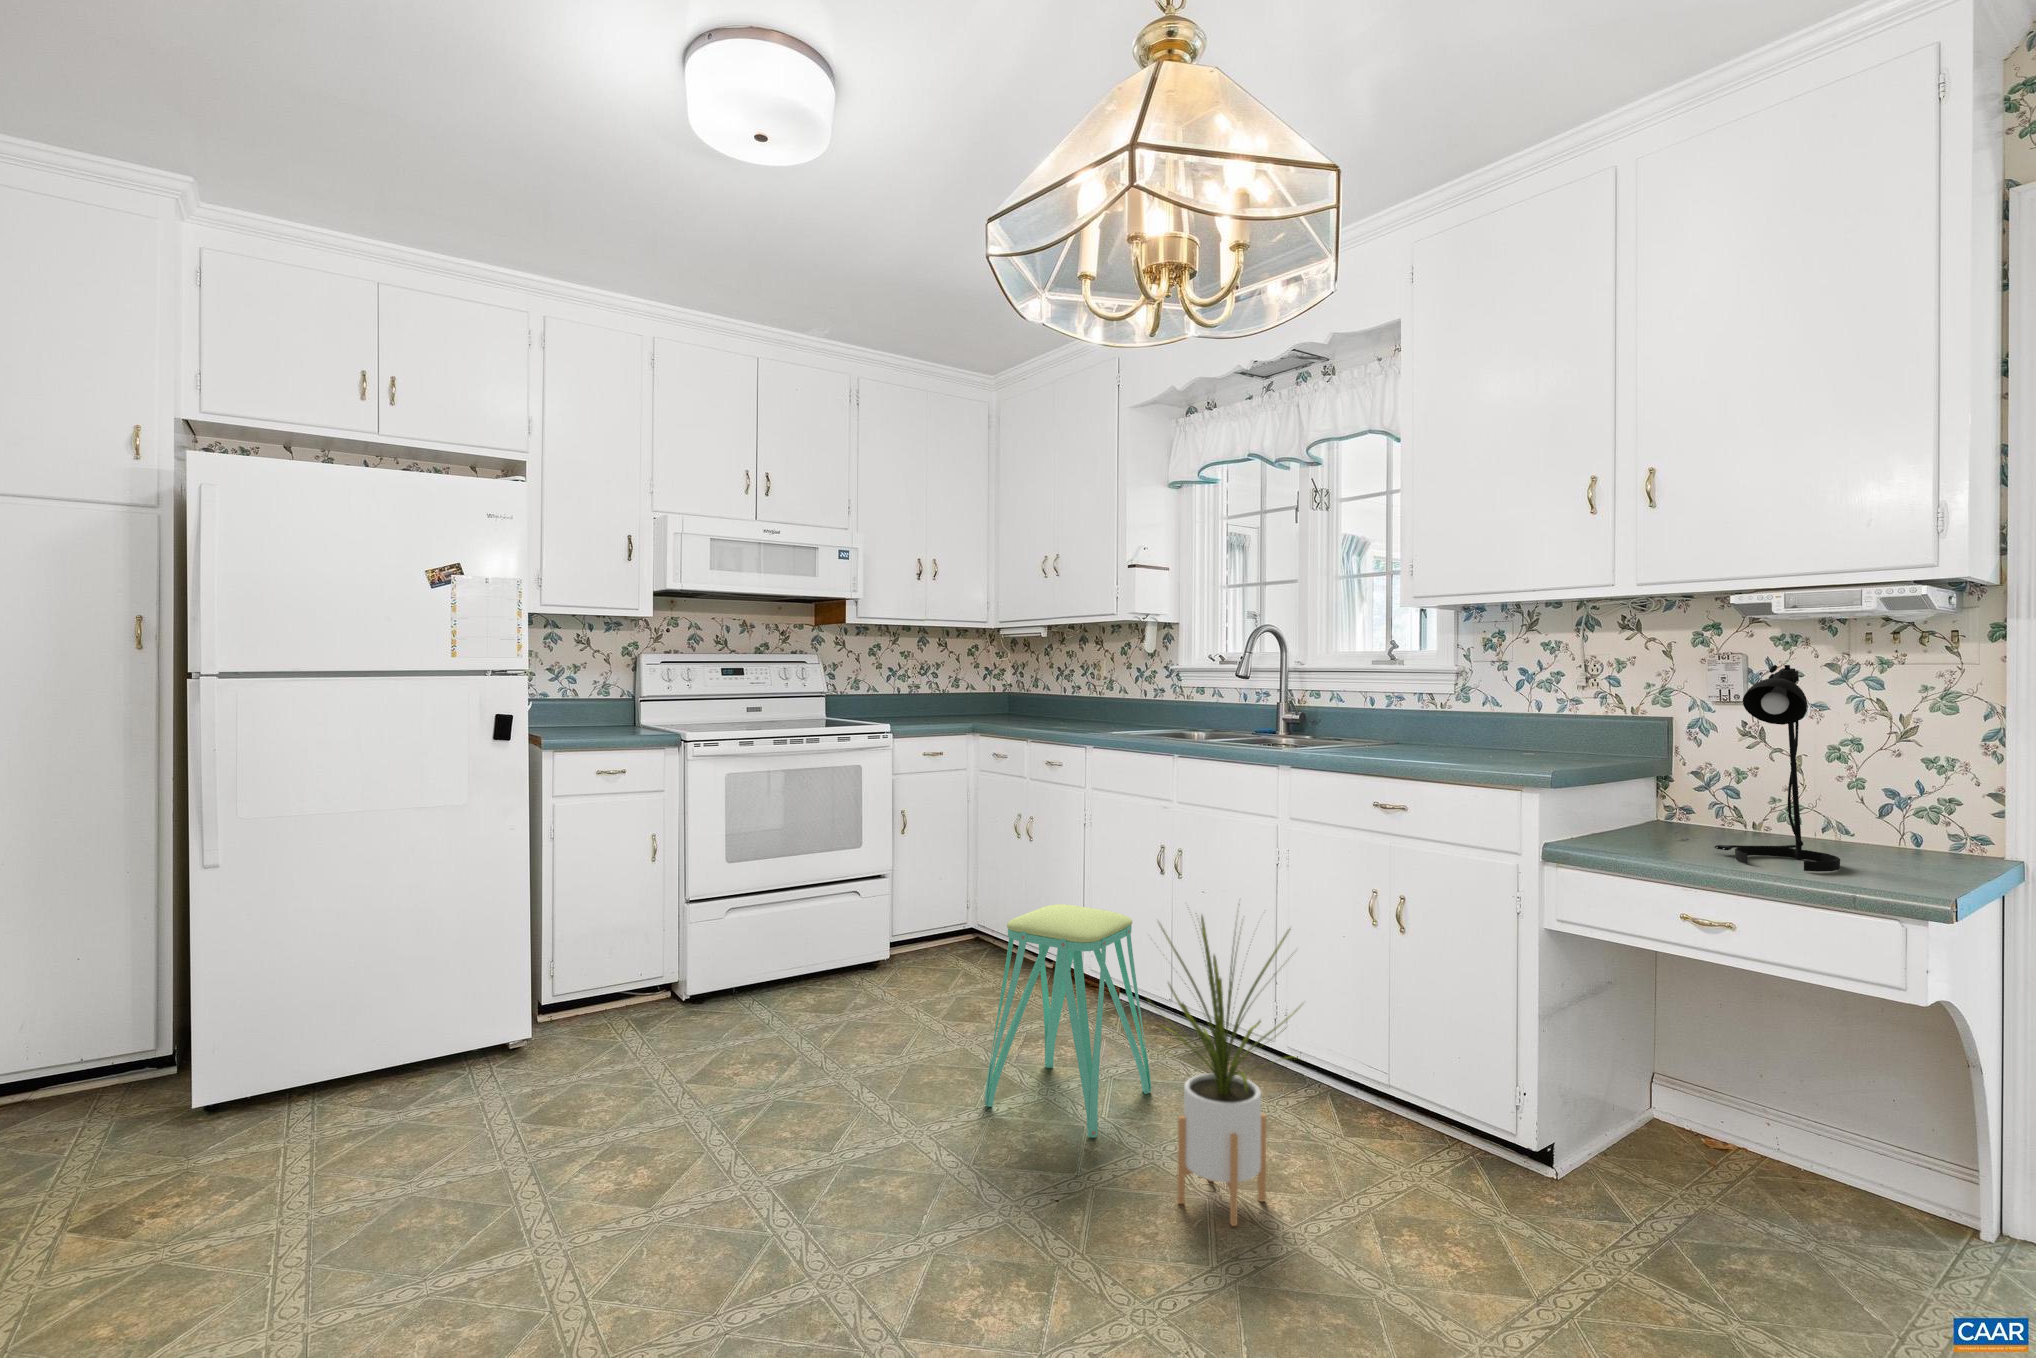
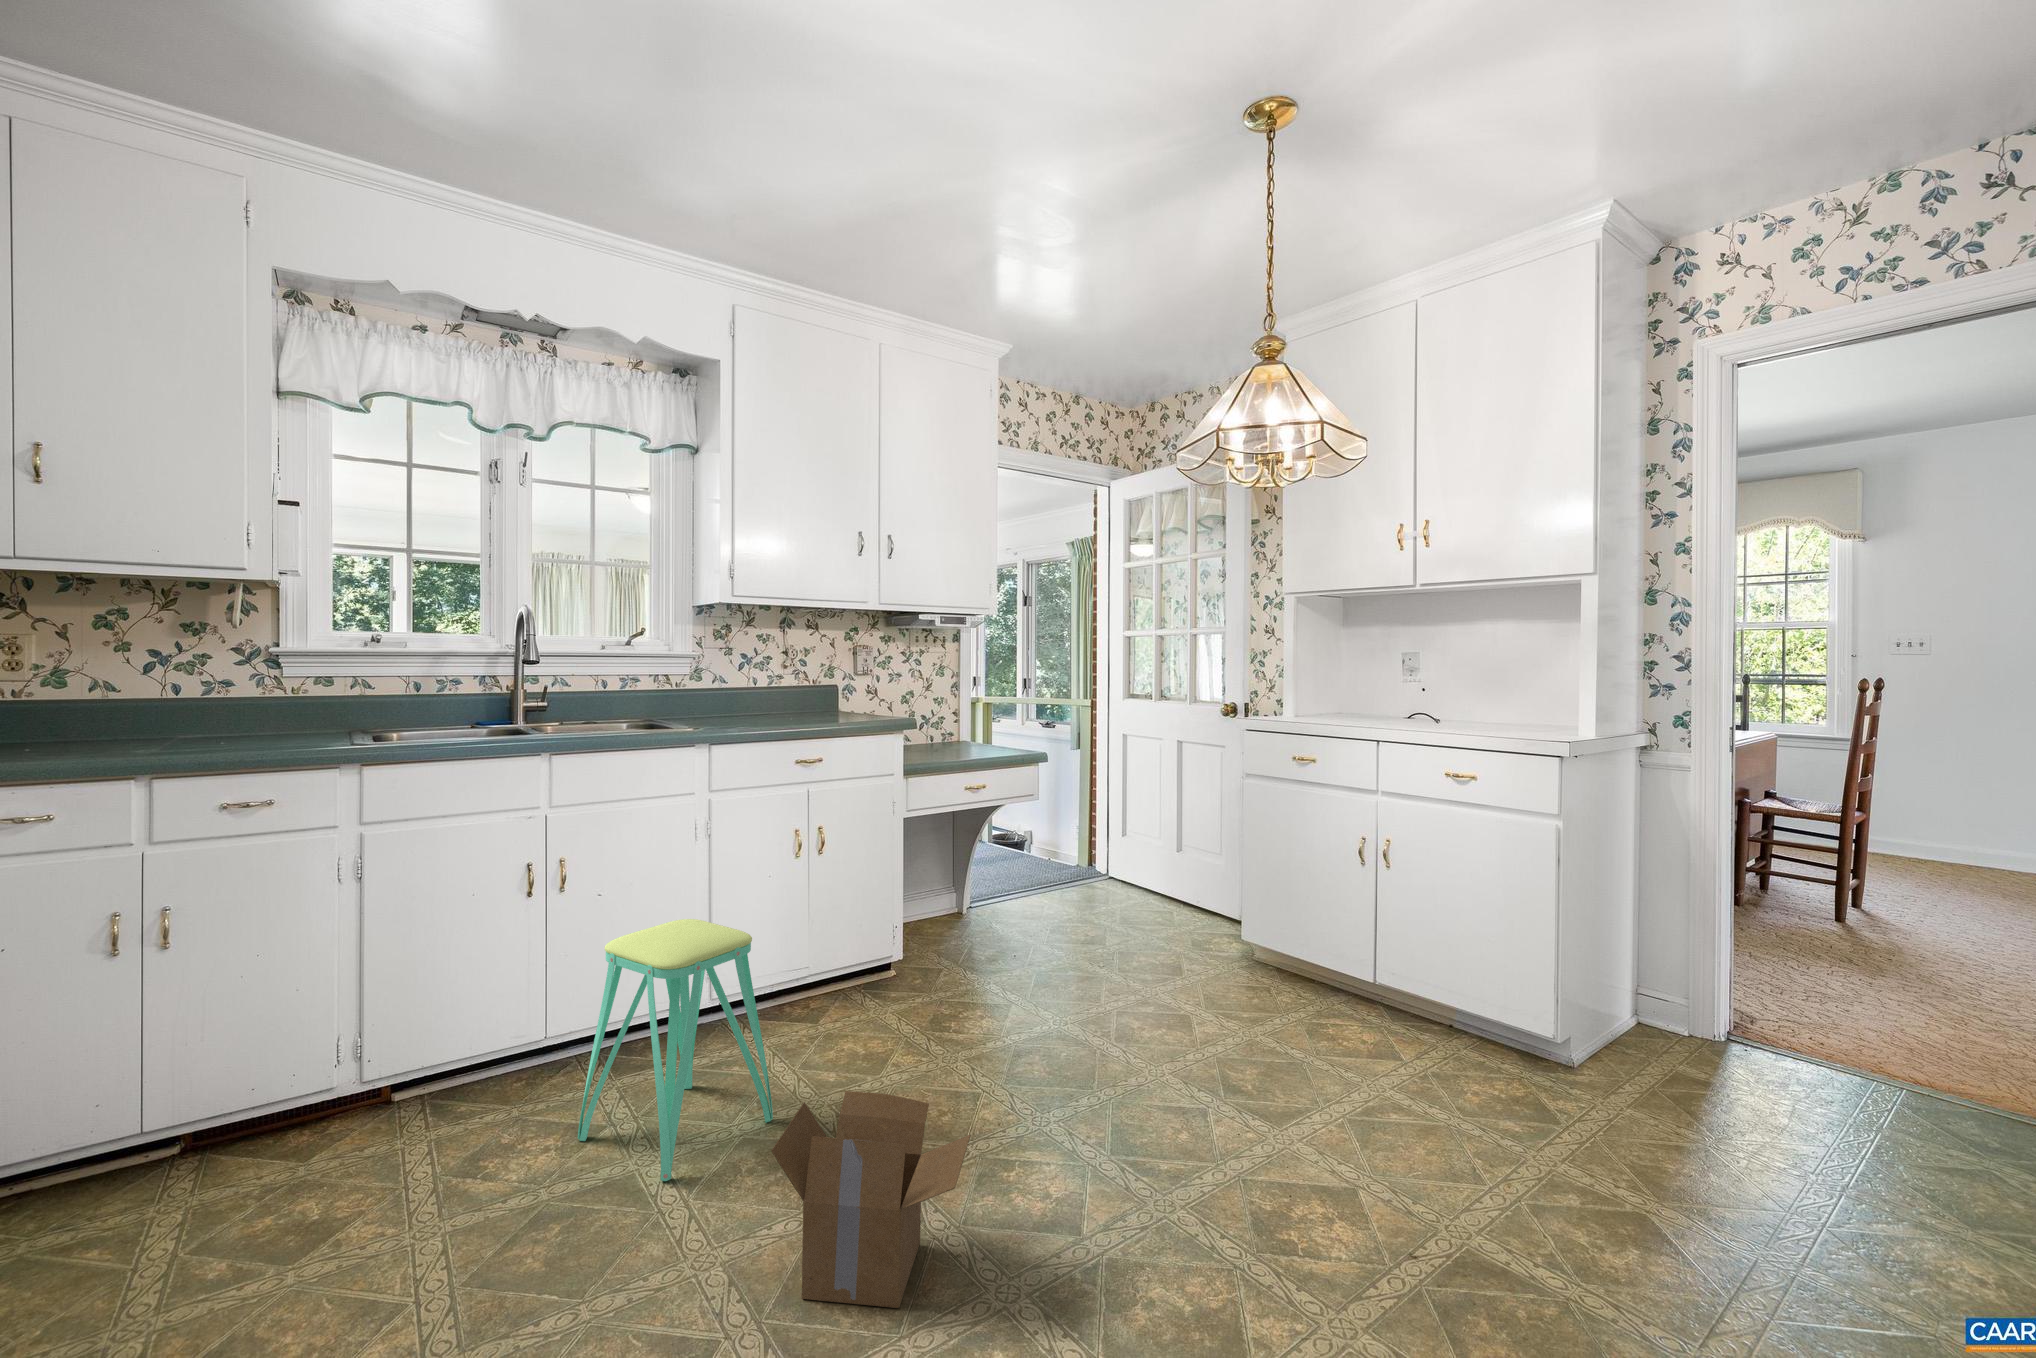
desk lamp: present [1715,665,1840,872] -> none [930,656,986,759]
house plant: present [1159,916,1298,1226] -> none [832,843,953,1091]
cardboard box: none [772,1047,934,1235] -> present [771,1091,971,1308]

